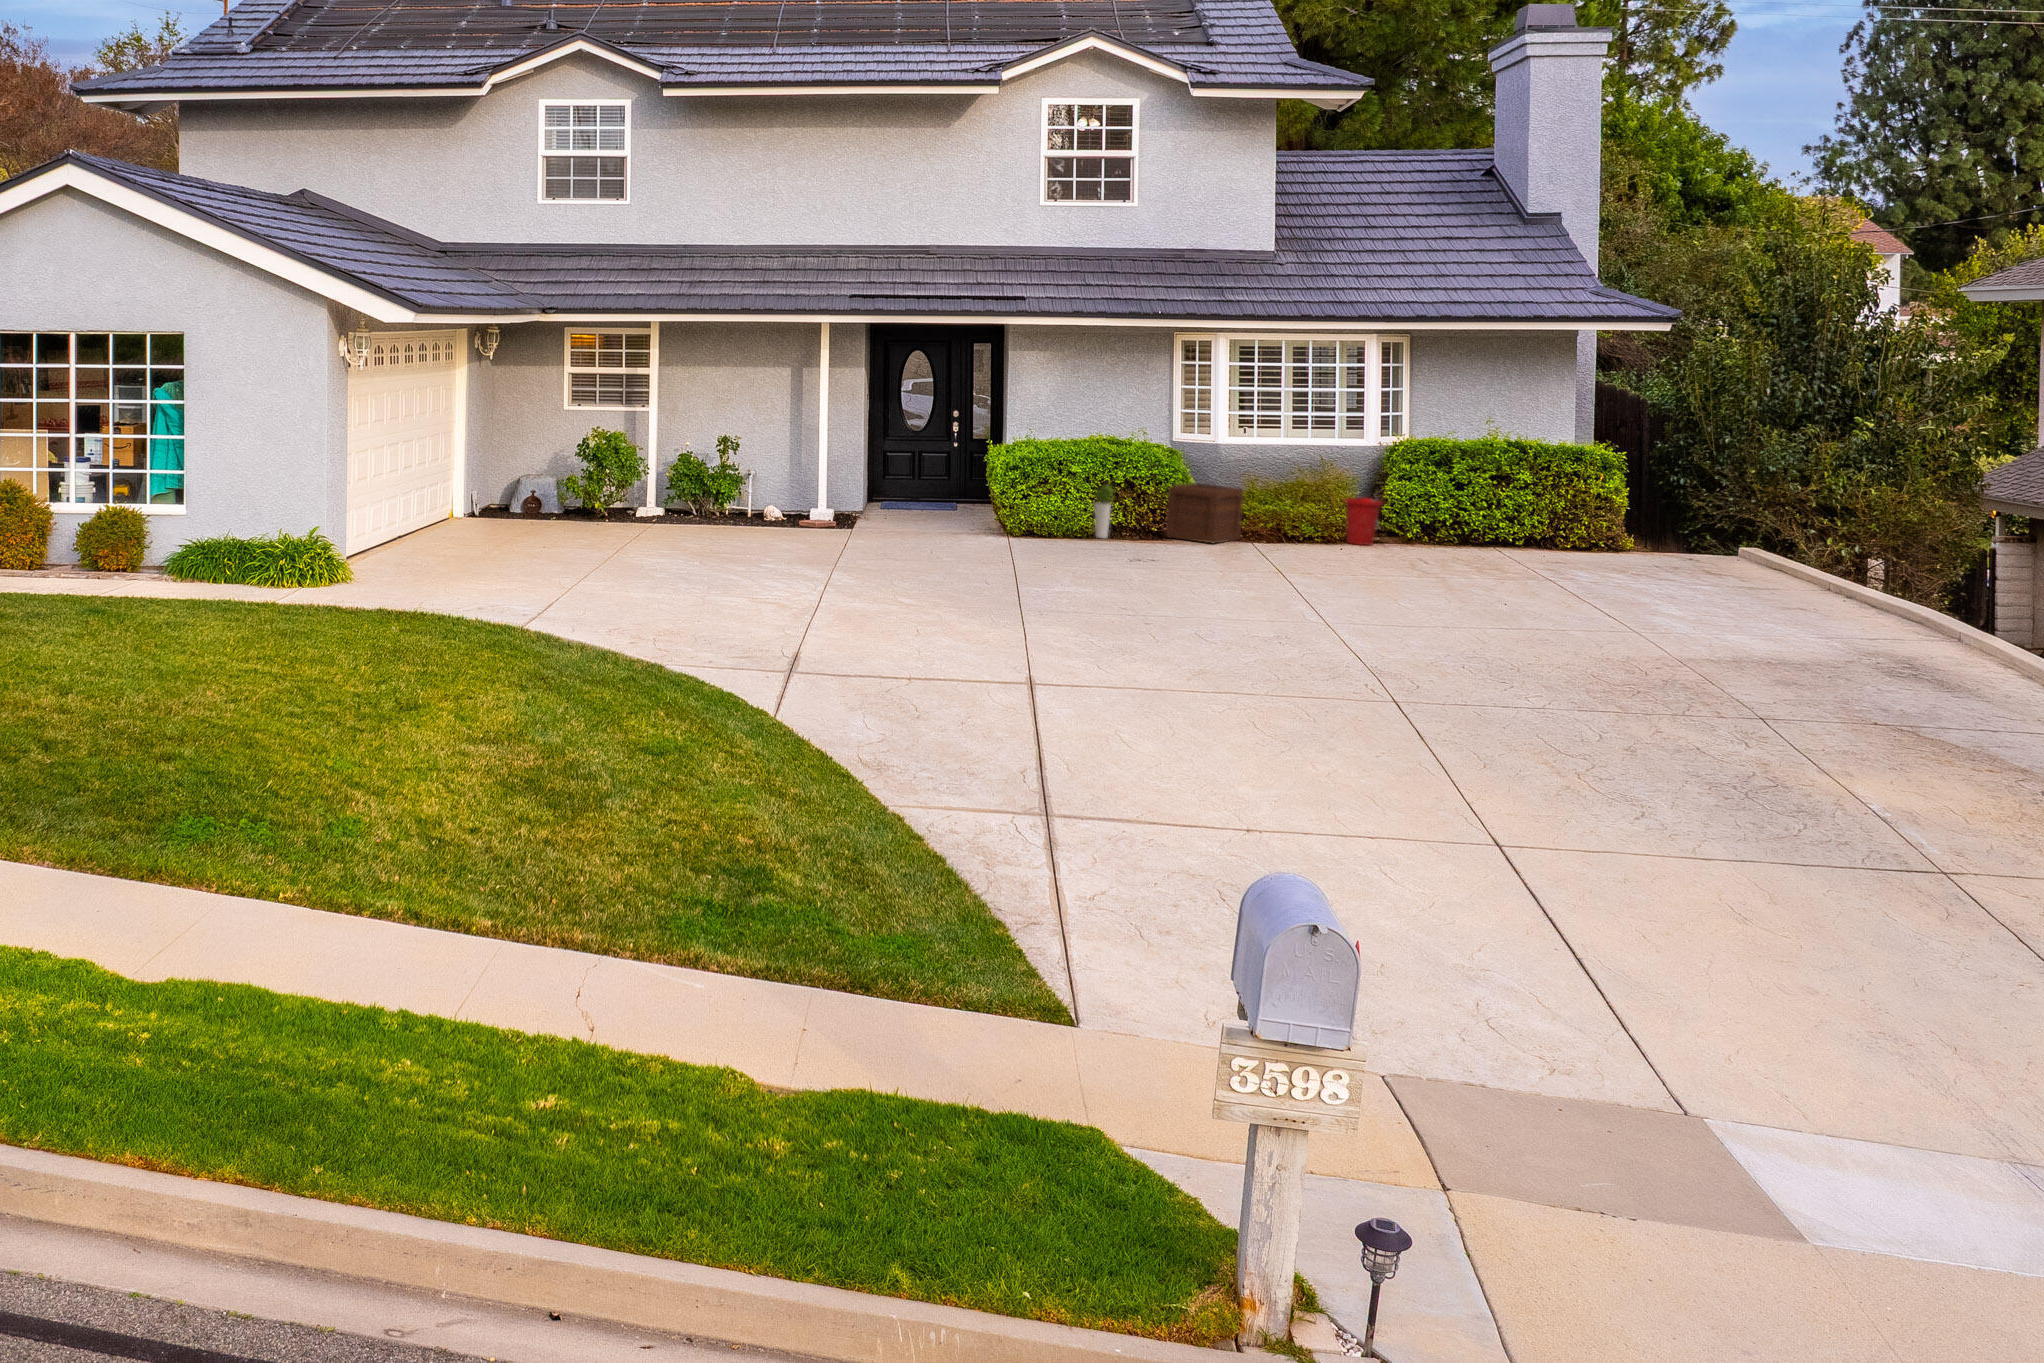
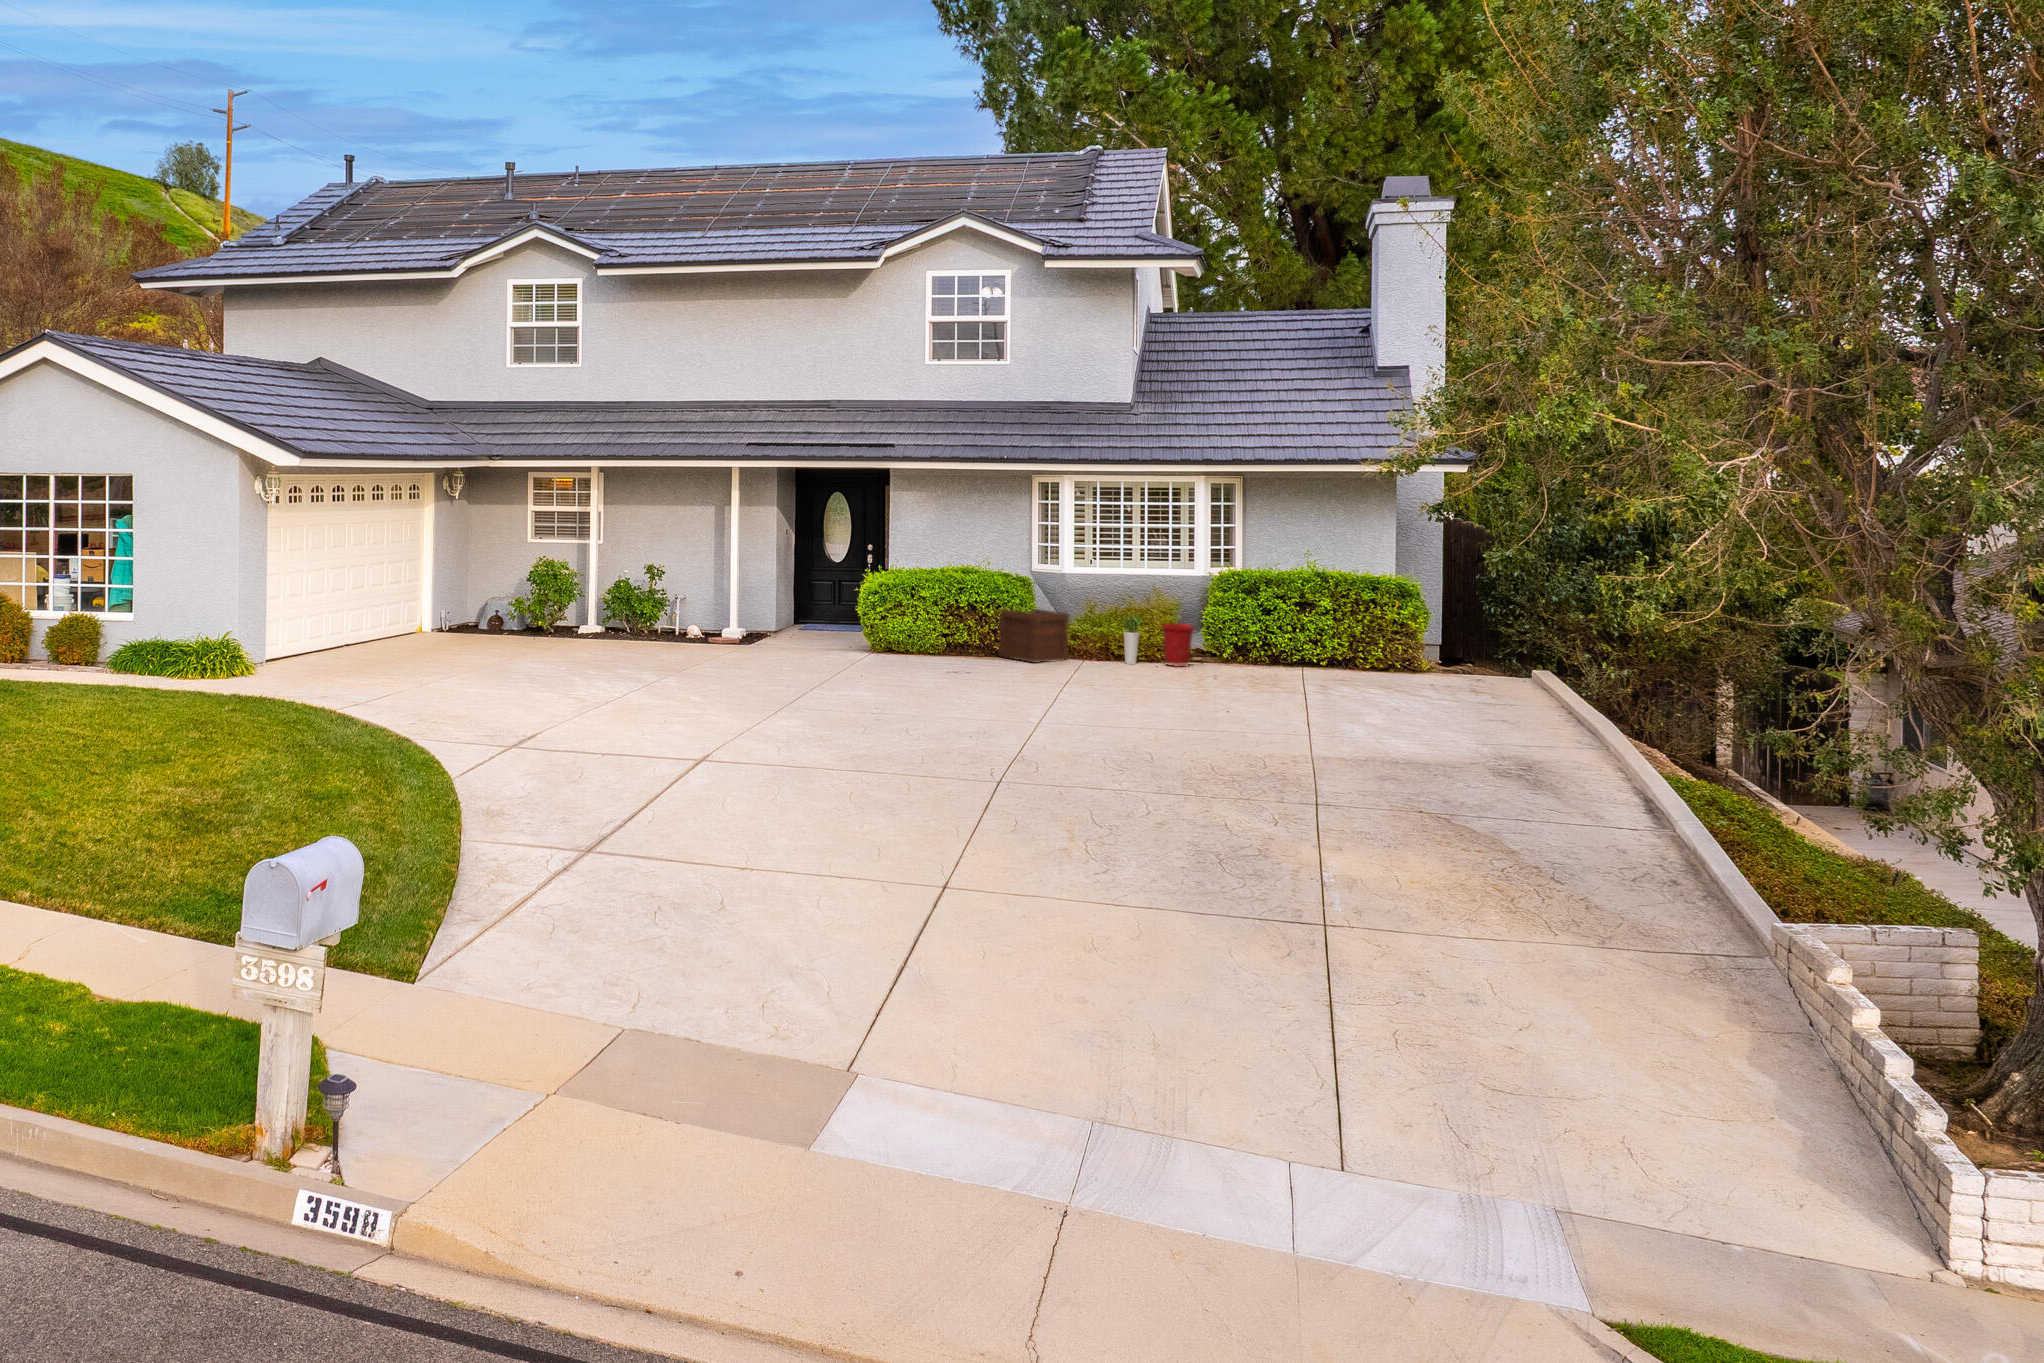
planter: present [1094,485,1113,538] -> present [1122,614,1142,664]

